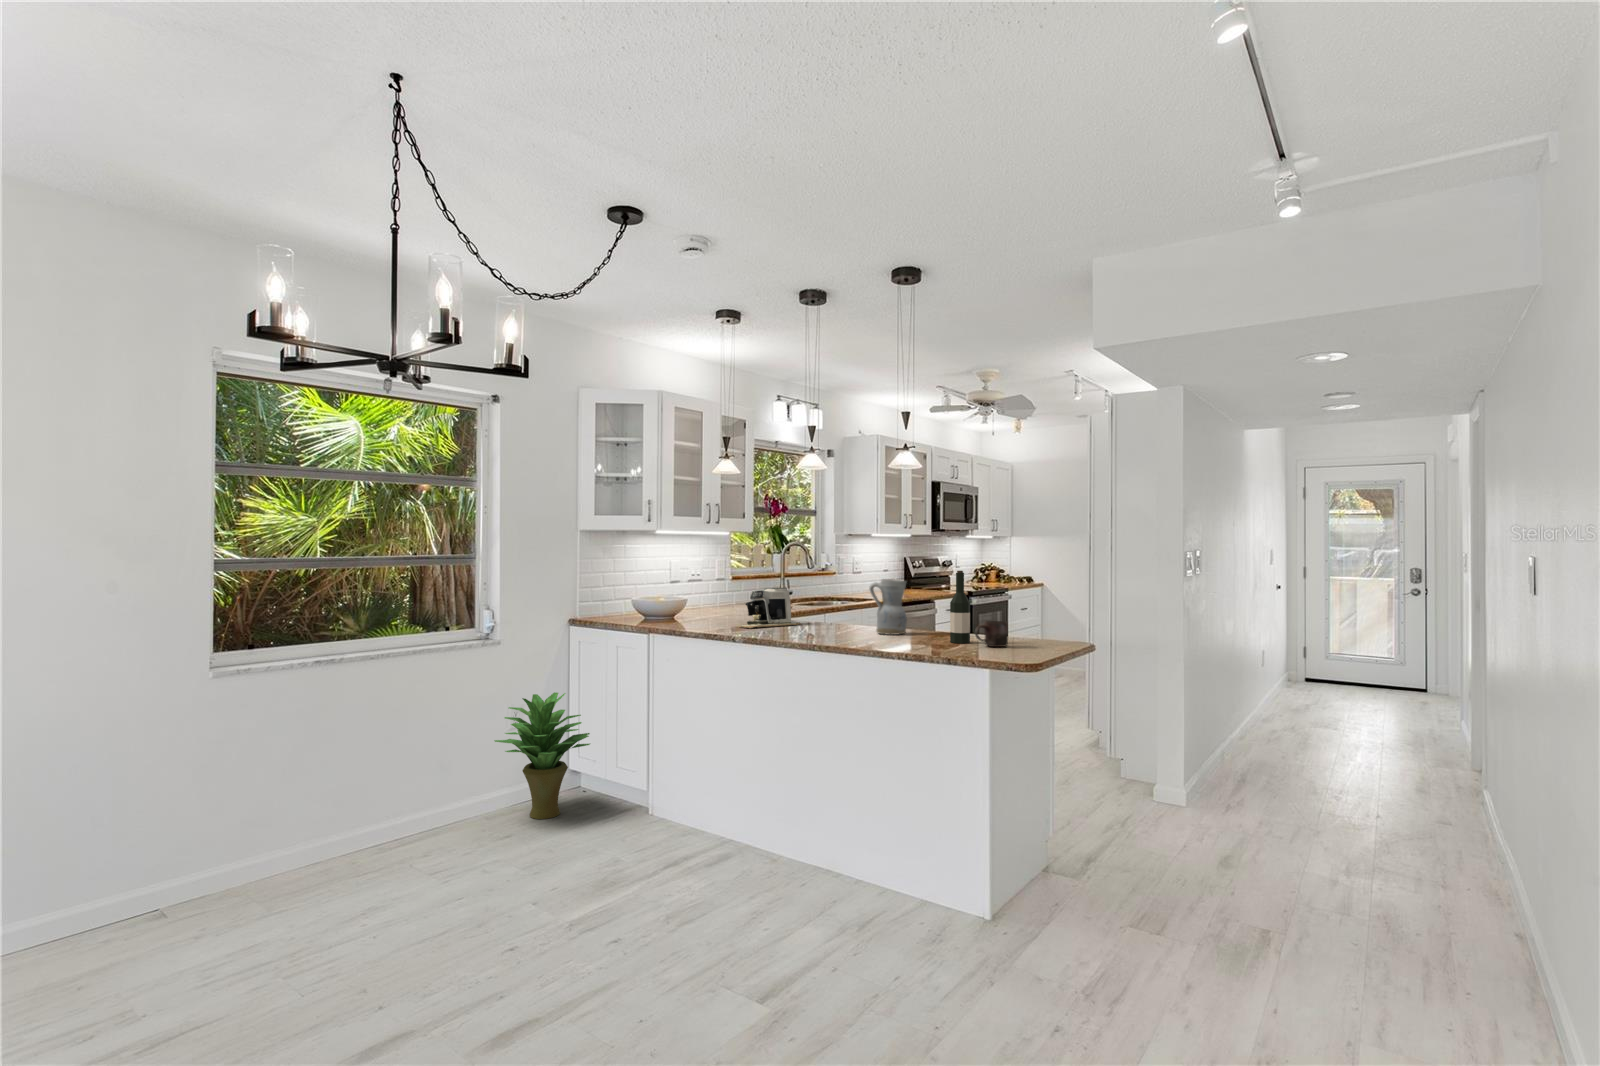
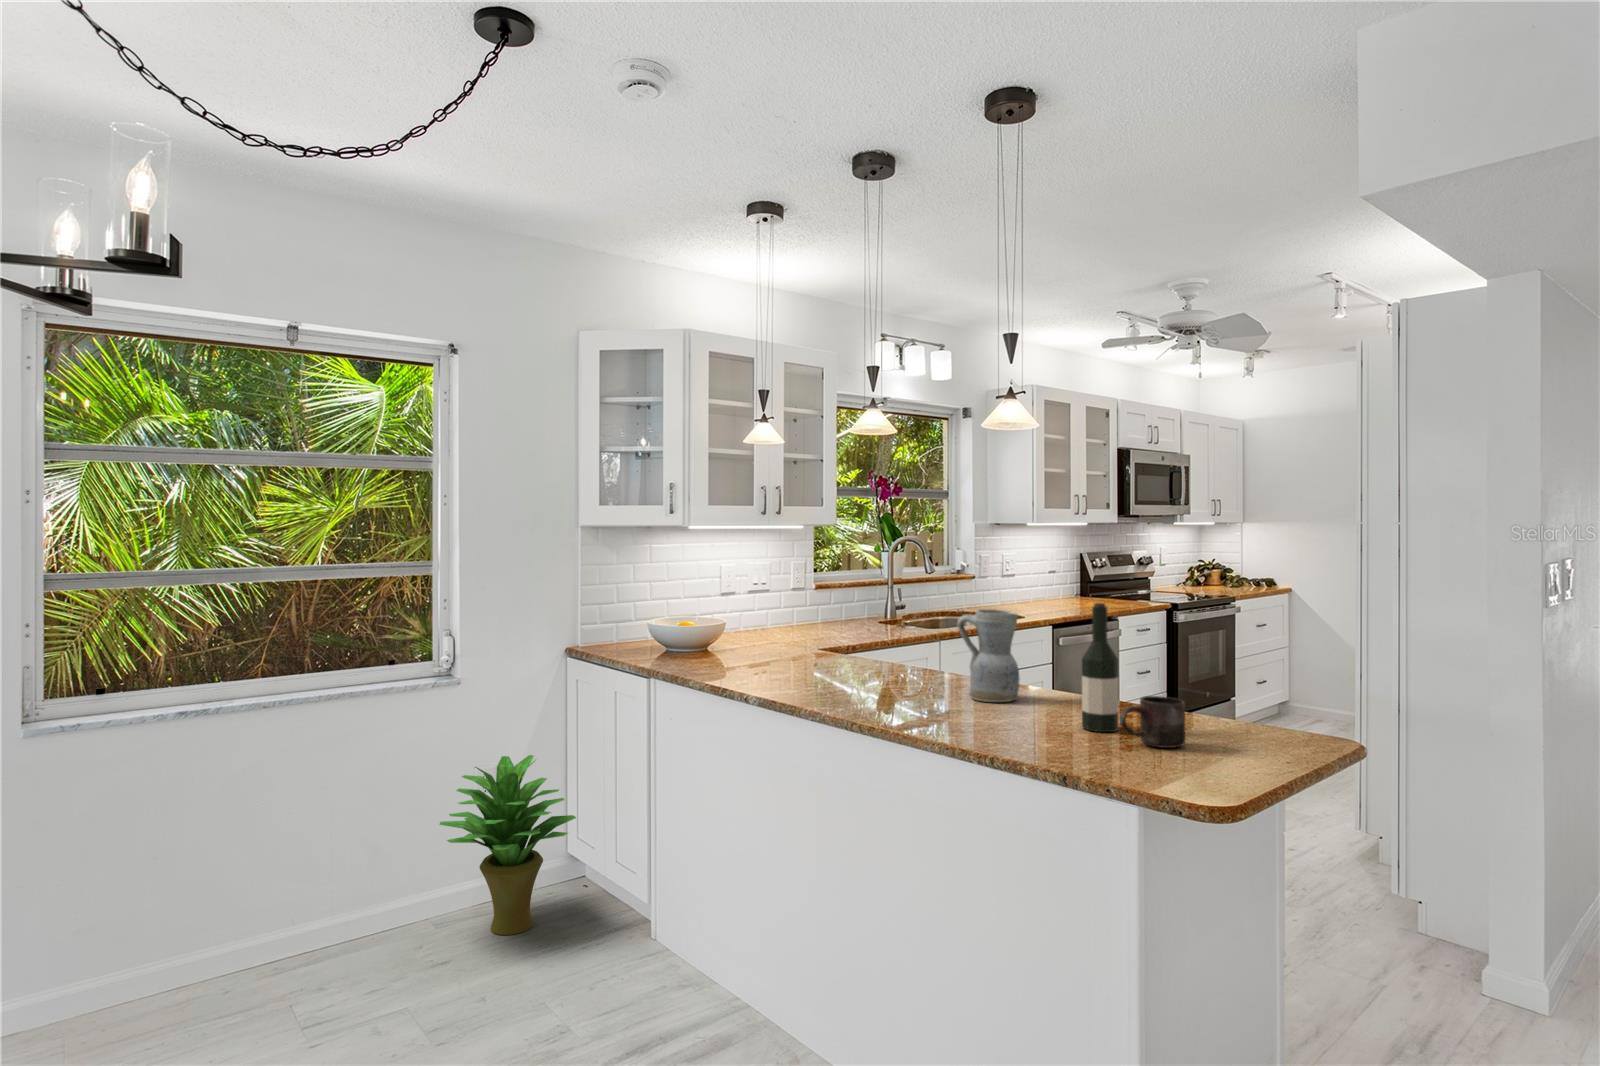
coffee maker: present [742,588,801,628] -> none [769,613,872,678]

